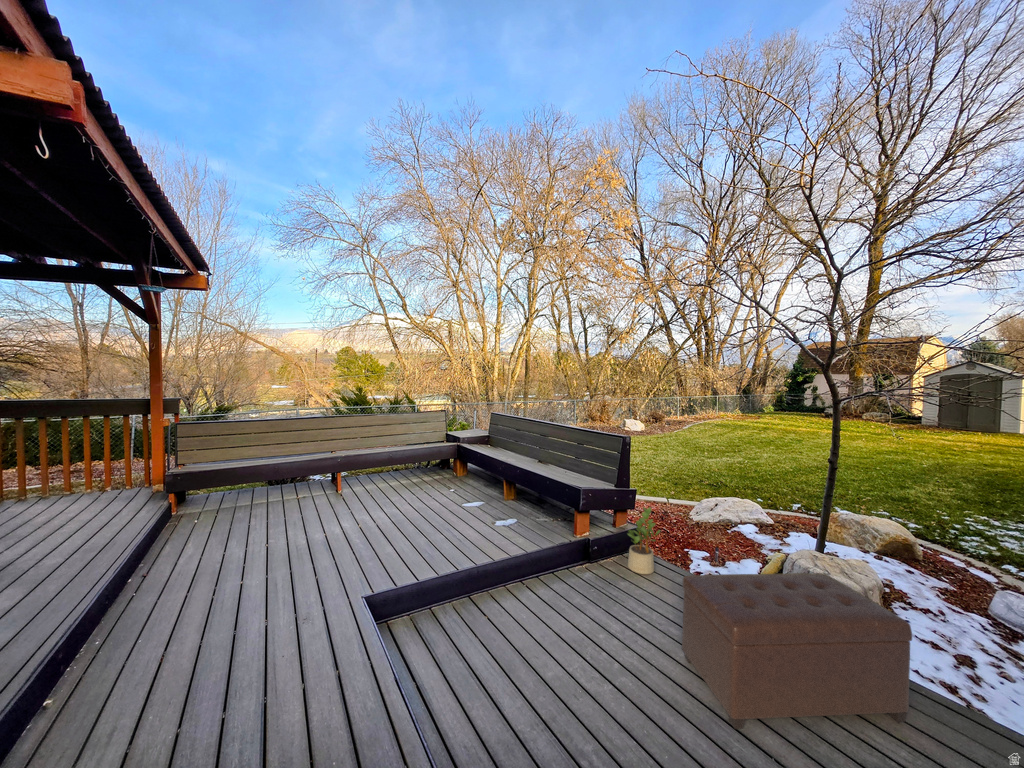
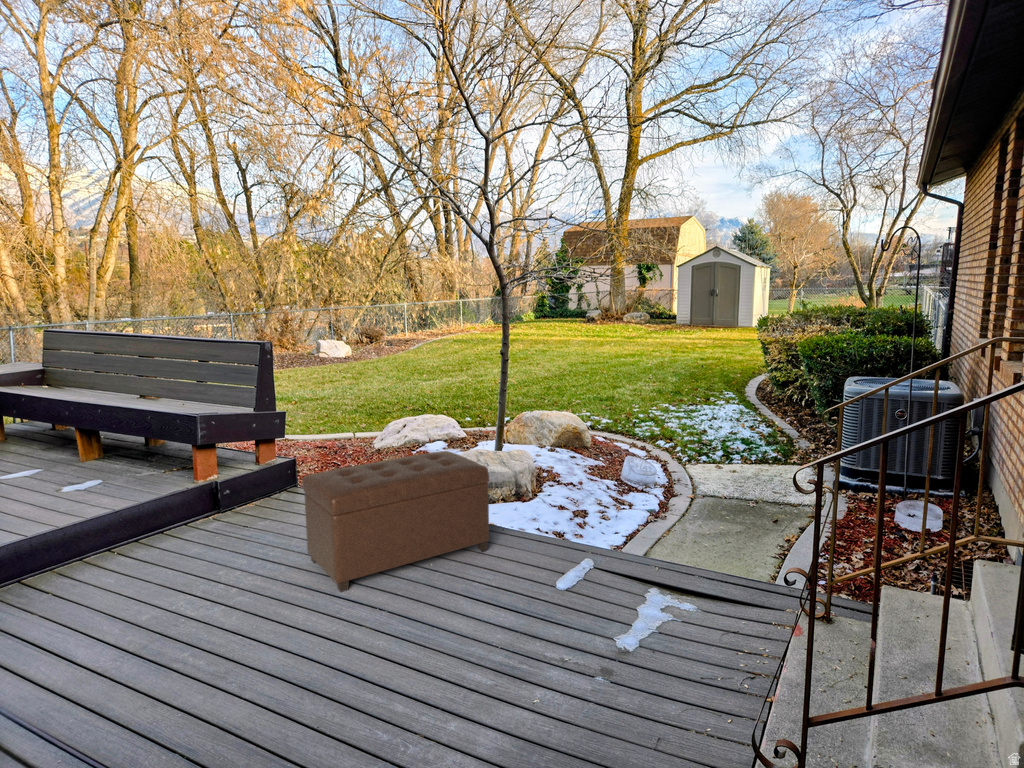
potted plant: present [628,507,660,574] -> none [266,426,308,508]

